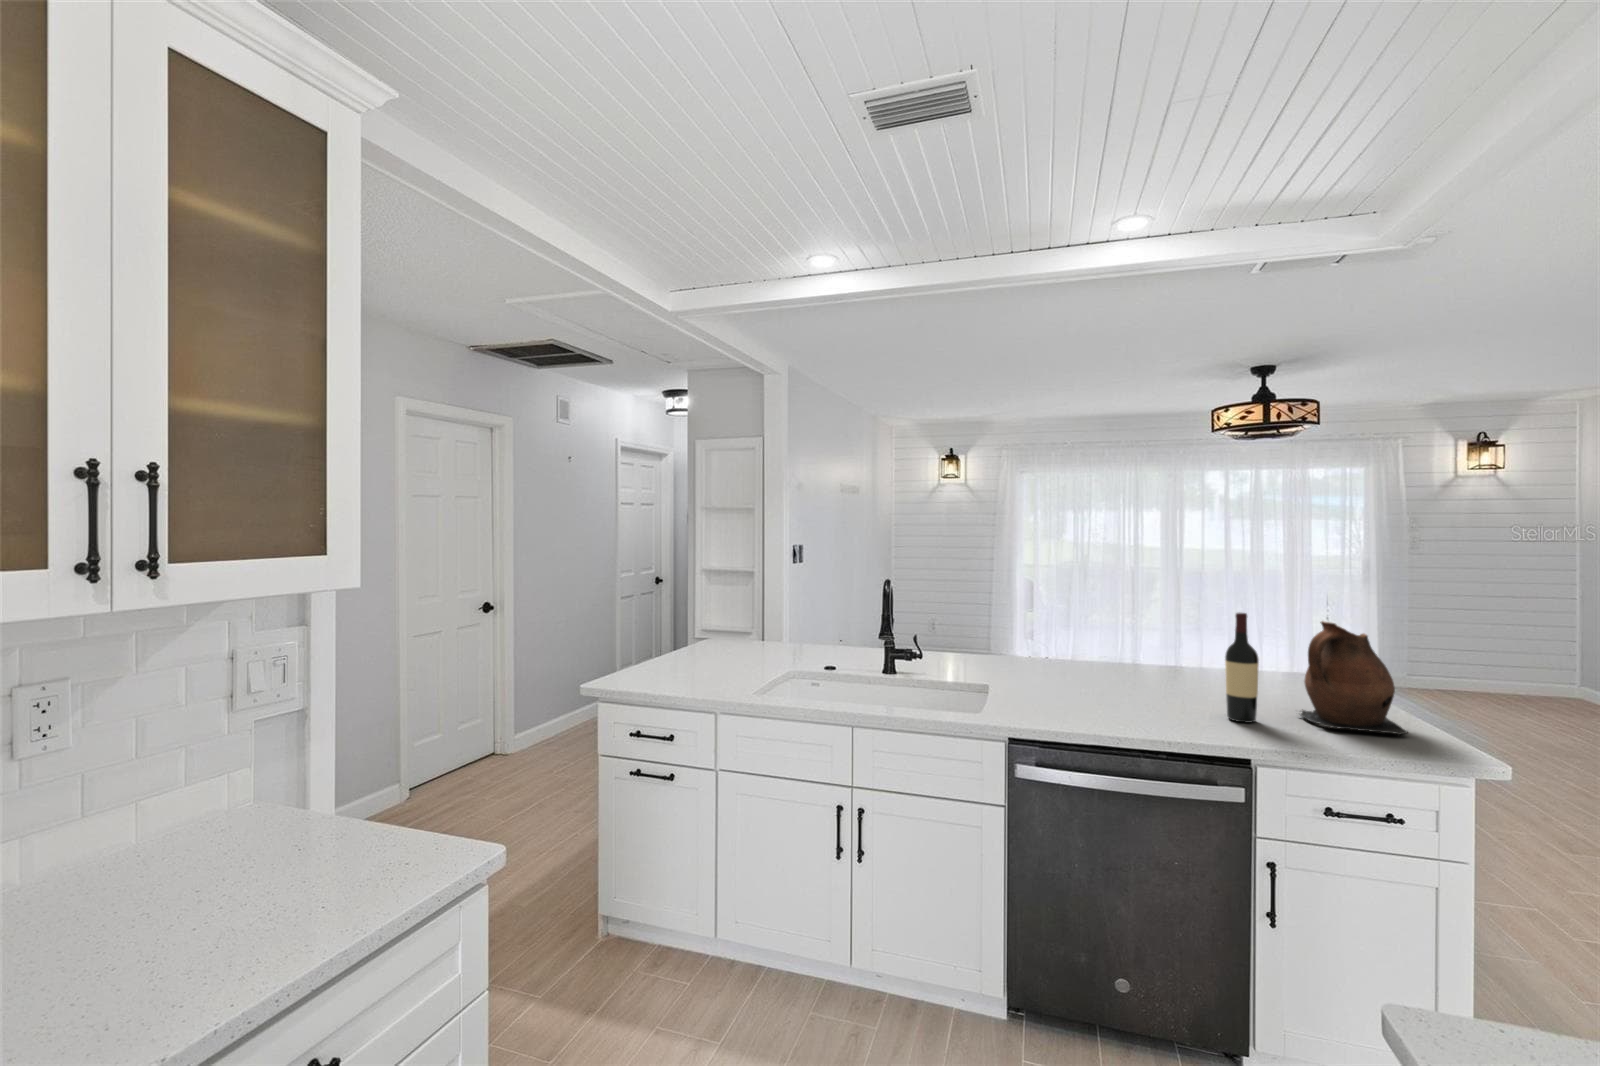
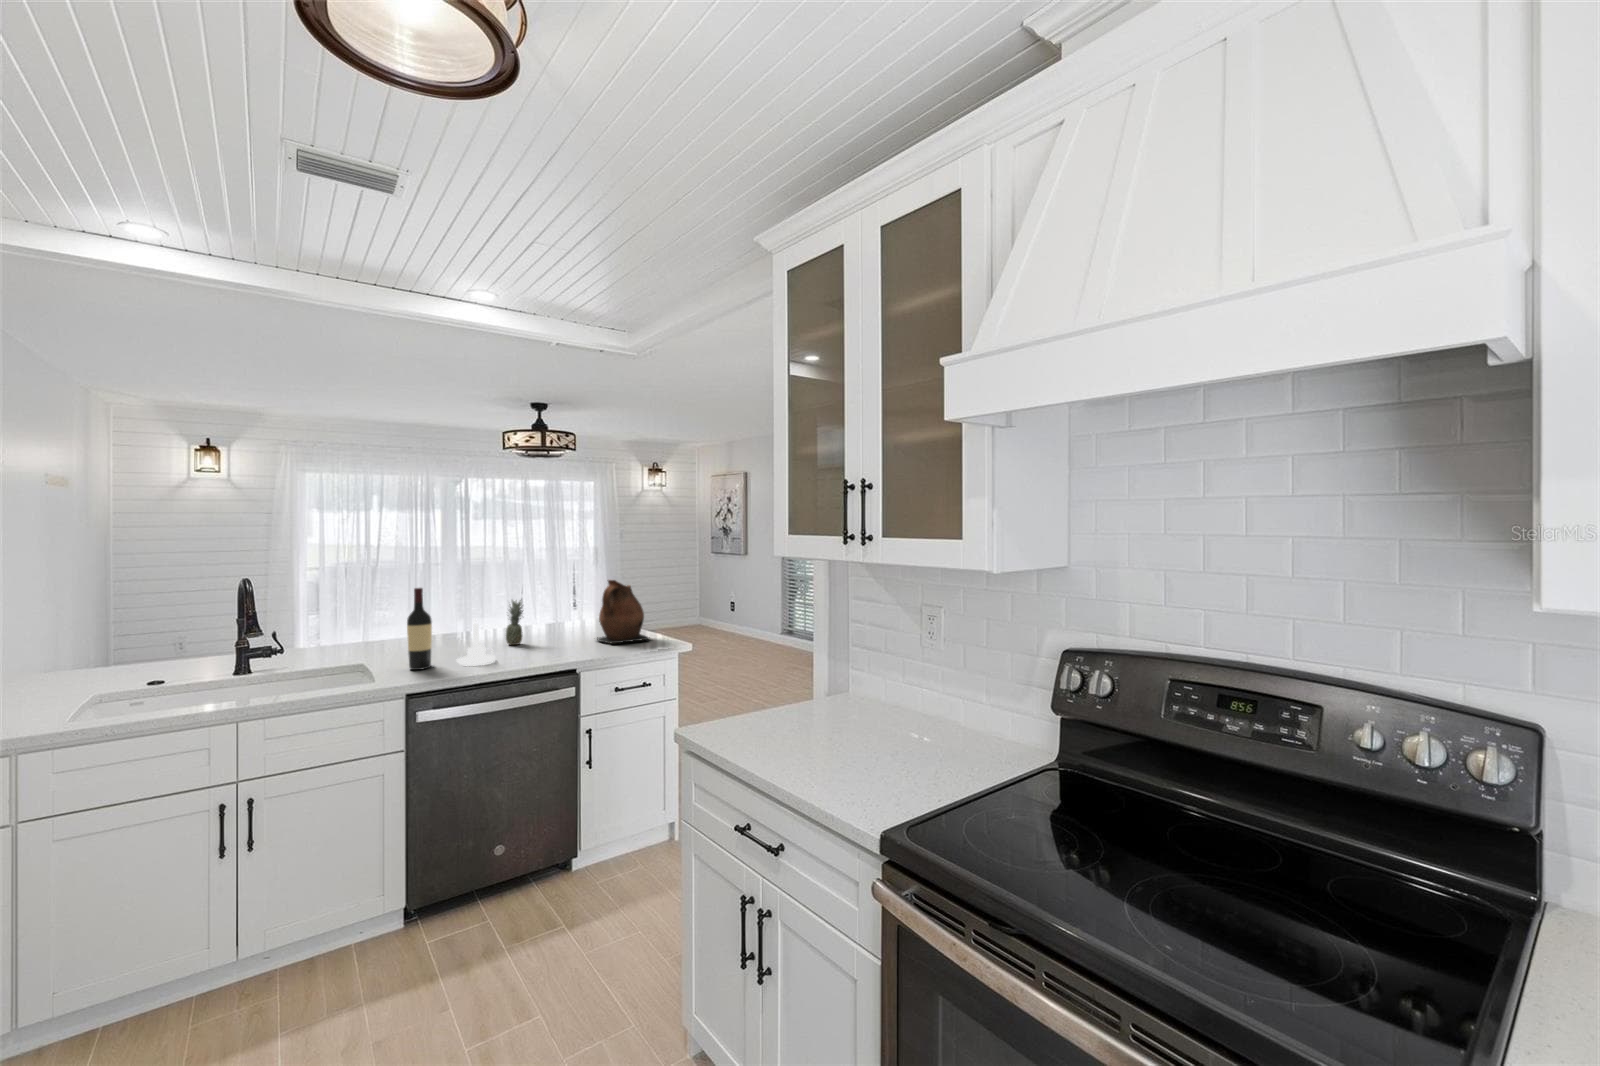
wine bottle: present [1225,613,1259,723] -> present [407,588,432,670]
fruit: none [1156,632,1185,698] -> present [506,600,523,645]
candle holder: none [1077,653,1129,719] -> present [456,620,496,666]

